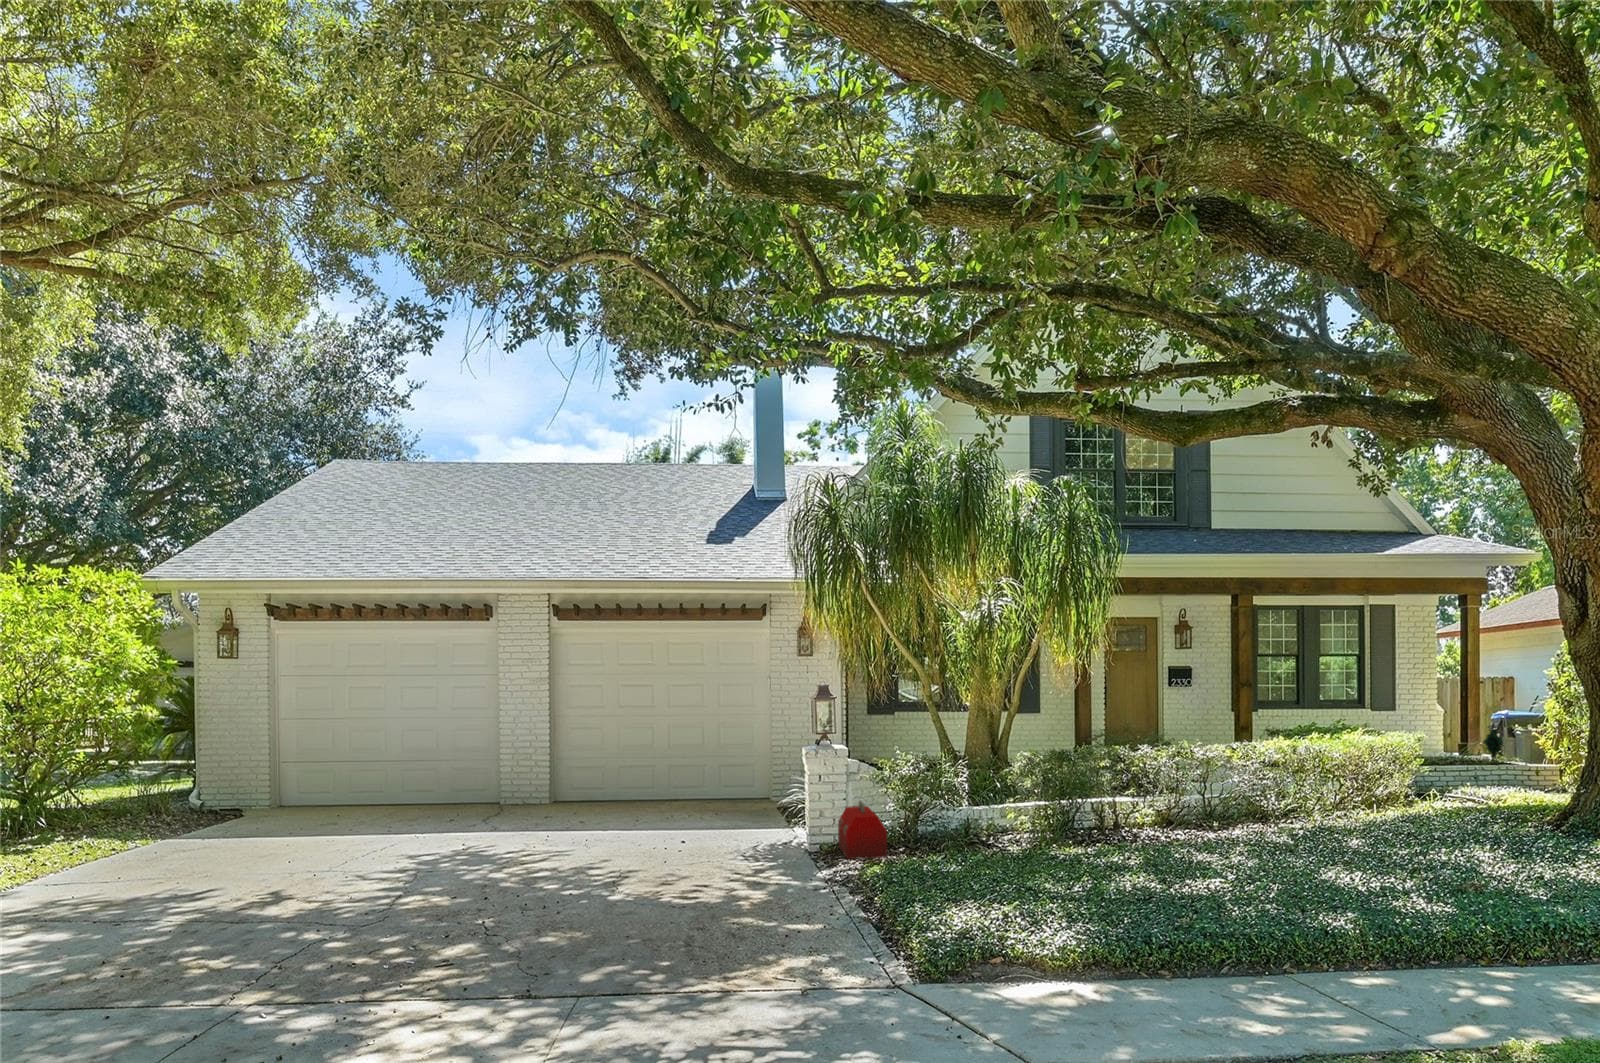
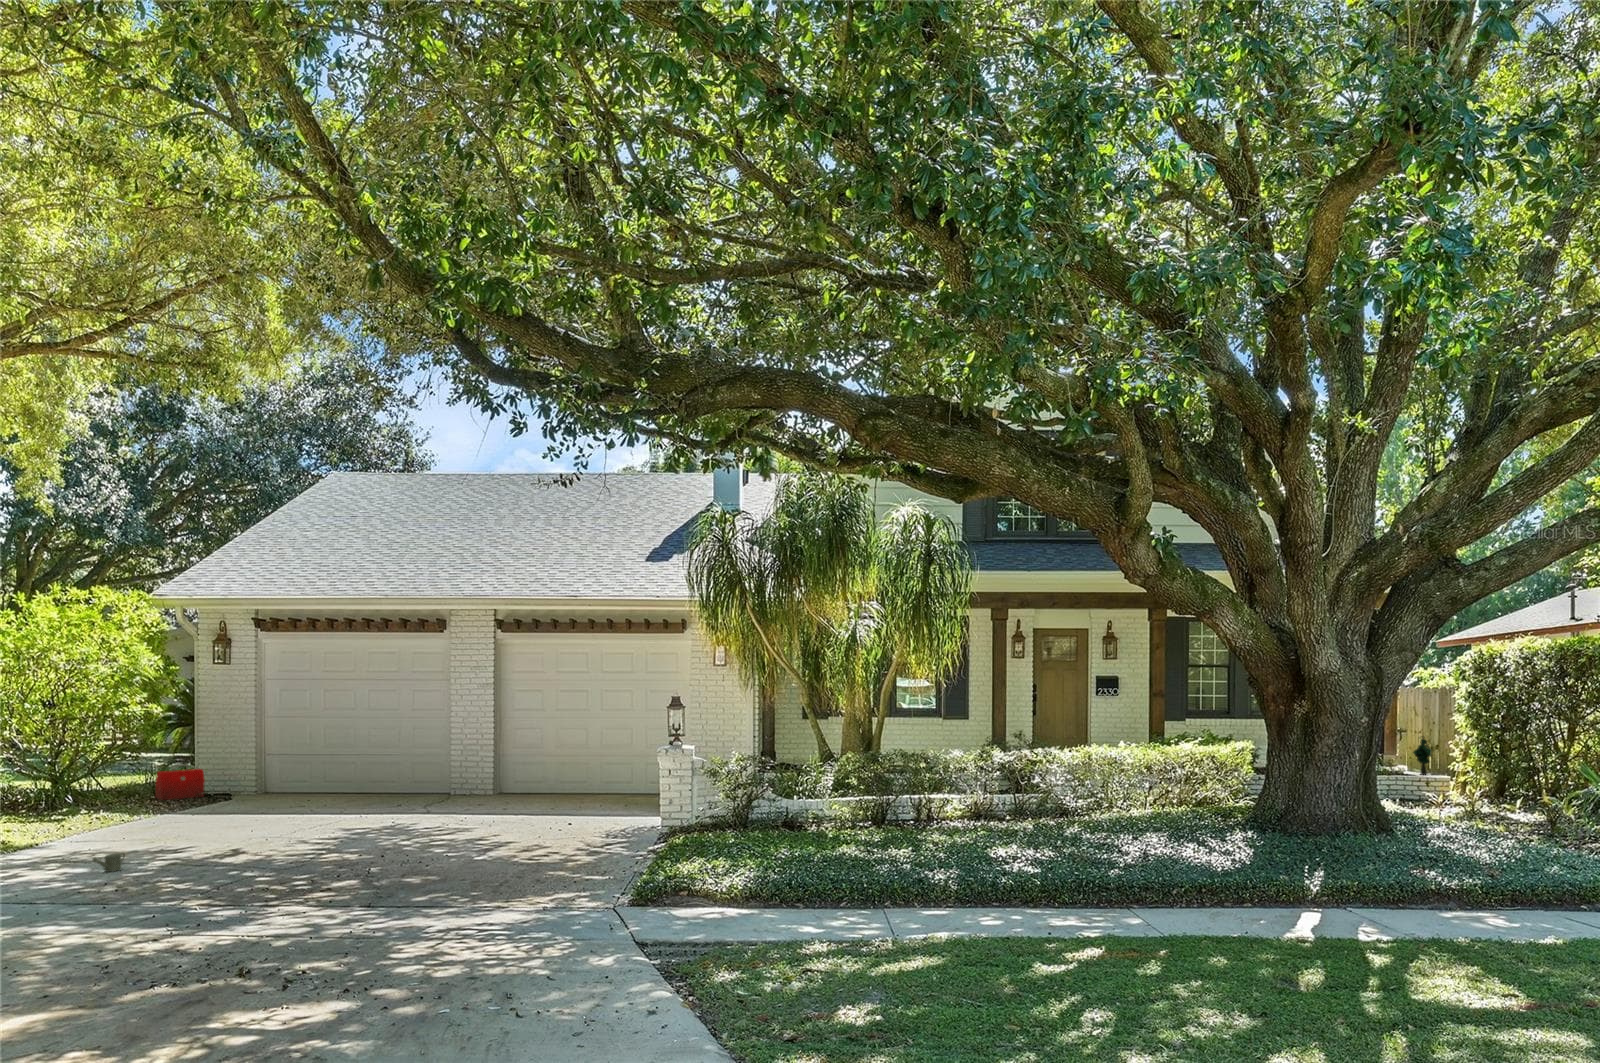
toolbox: present [838,800,887,859] -> present [155,764,205,800]
watering can: none [80,912,126,941] -> present [93,853,125,872]

